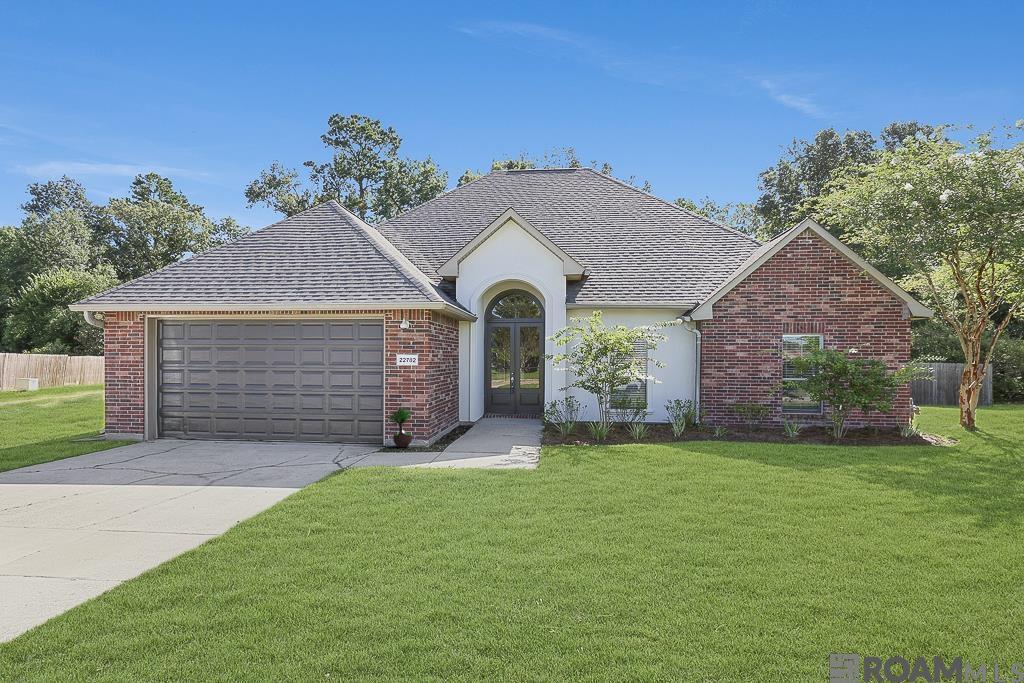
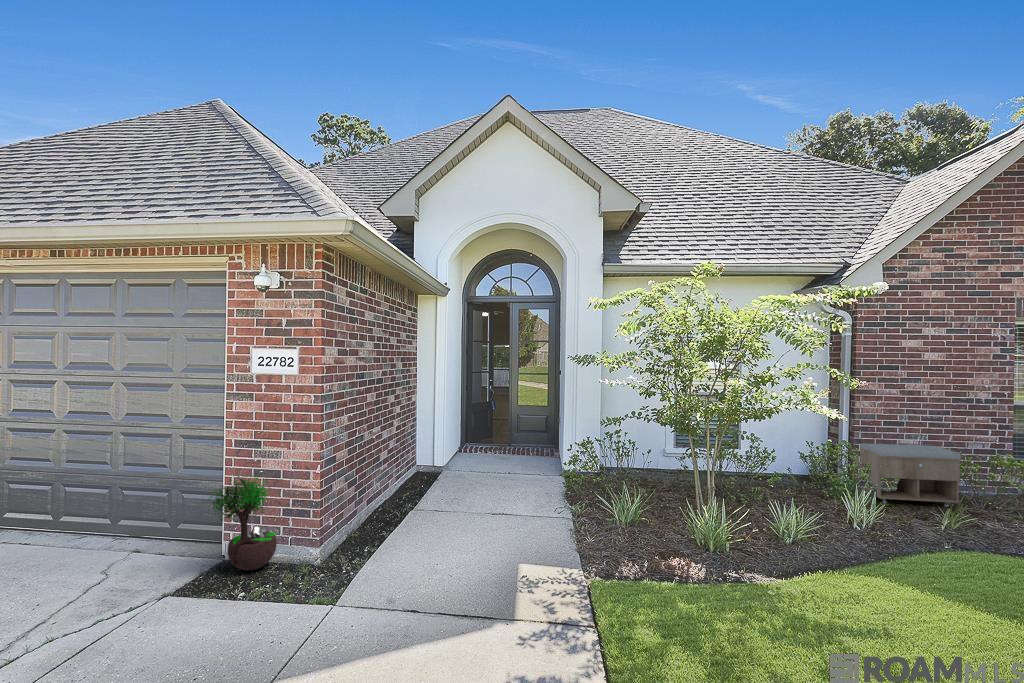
storage bench: none [702,402,745,433] -> present [860,443,961,507]

